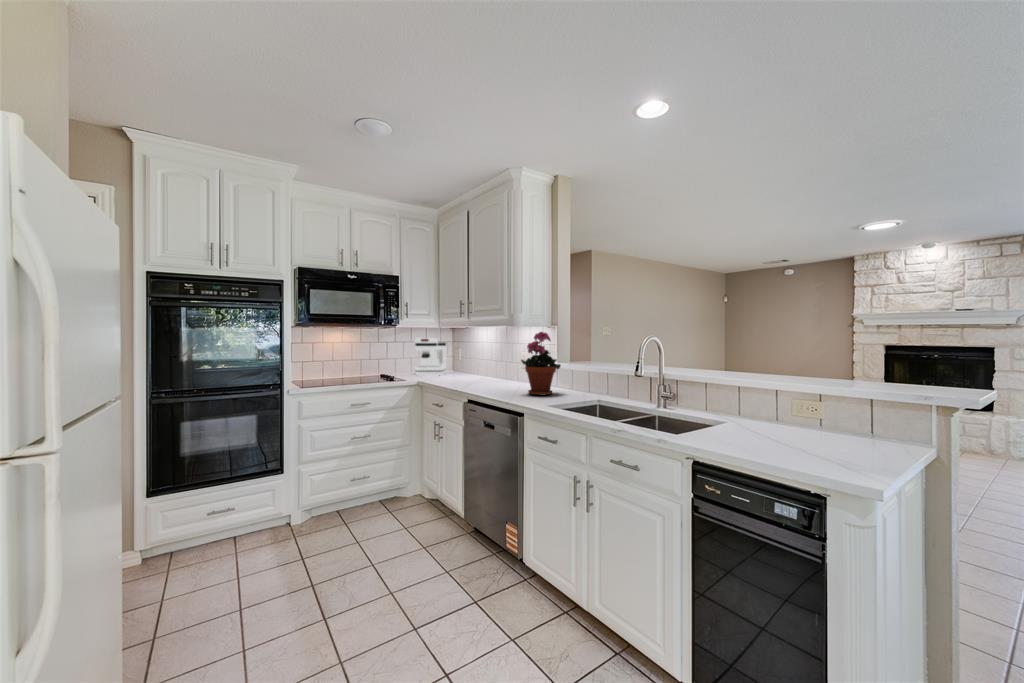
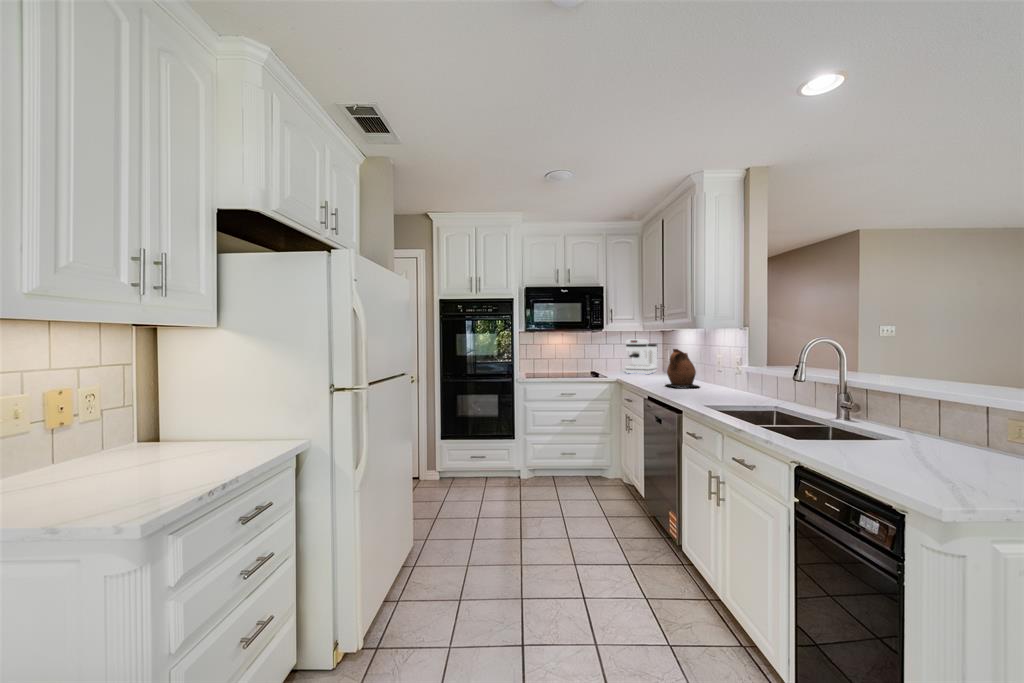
potted plant: present [521,332,561,396] -> none [700,332,745,397]
ceramic pitcher: none [473,348,511,389] -> present [666,349,700,387]

